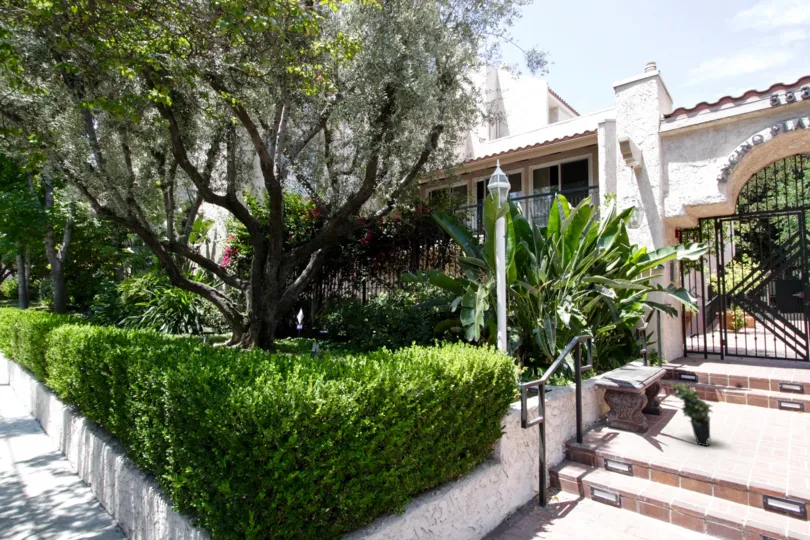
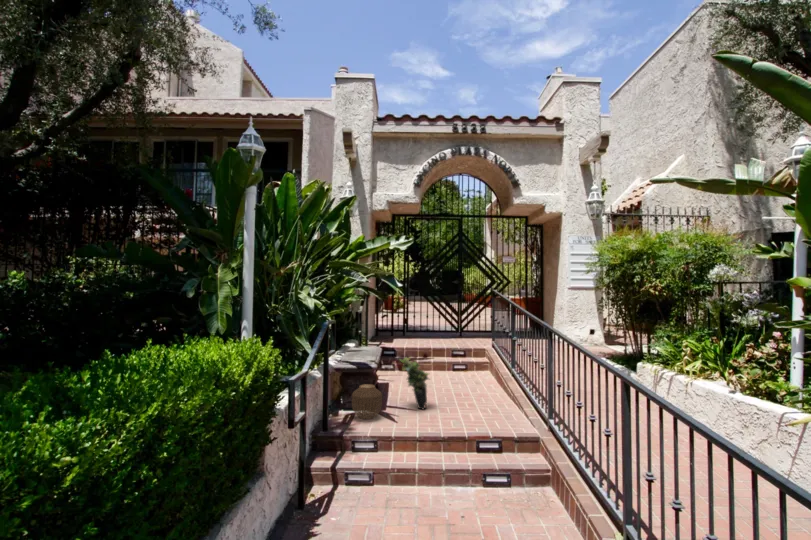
woven basket: none [612,405,647,443] -> present [352,384,382,420]

